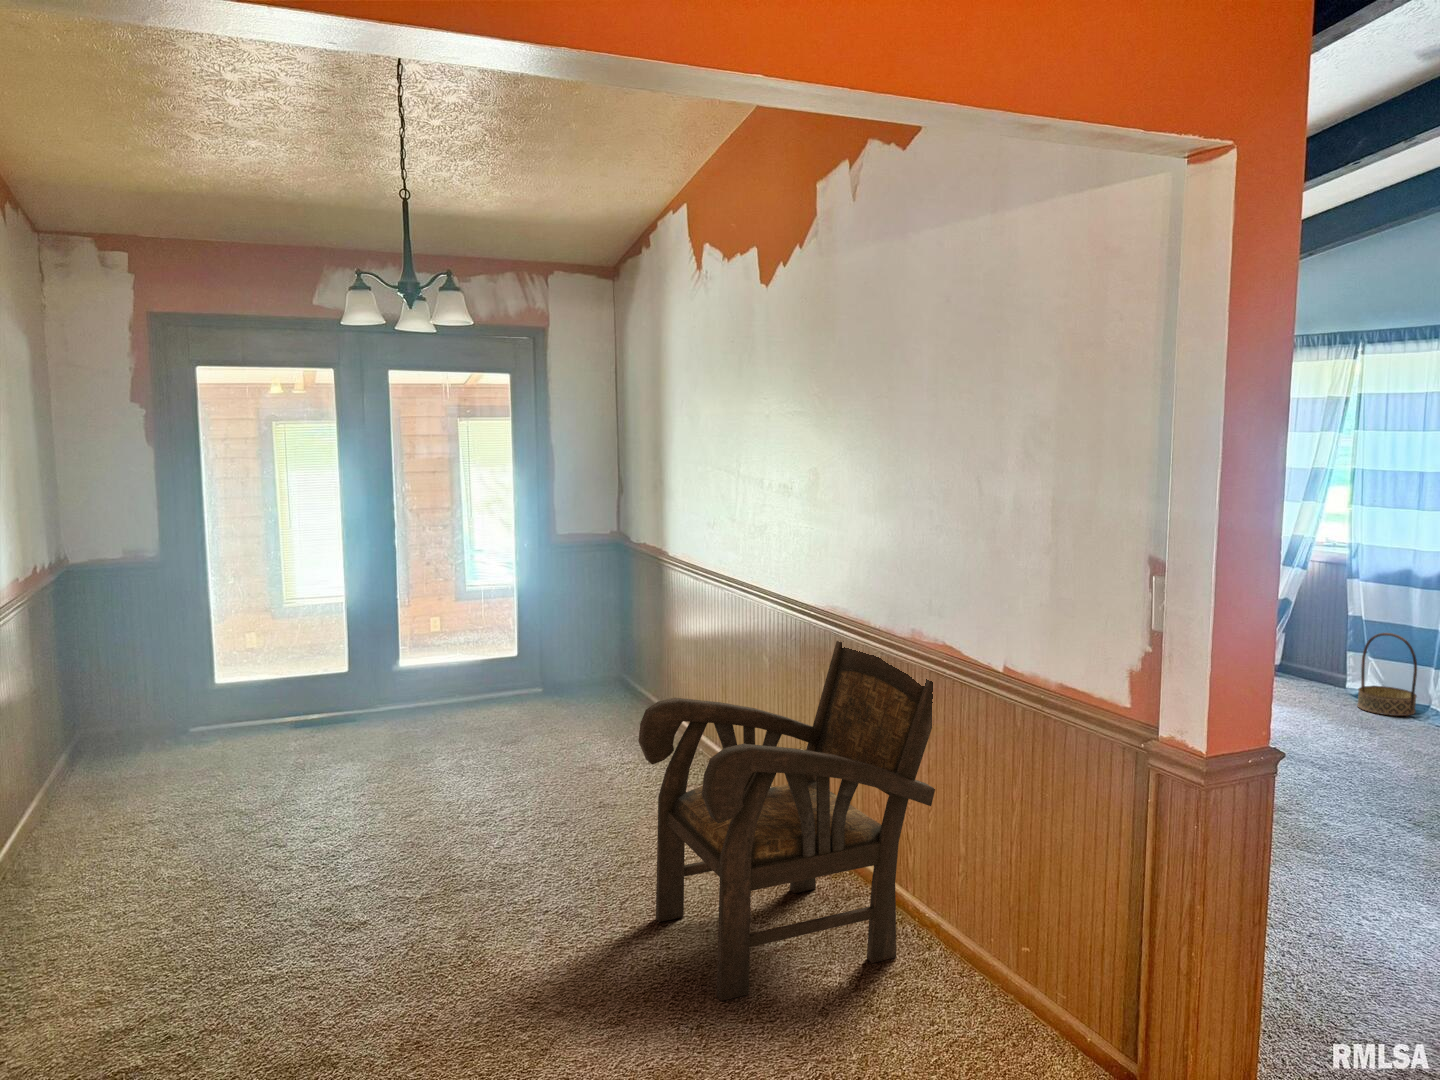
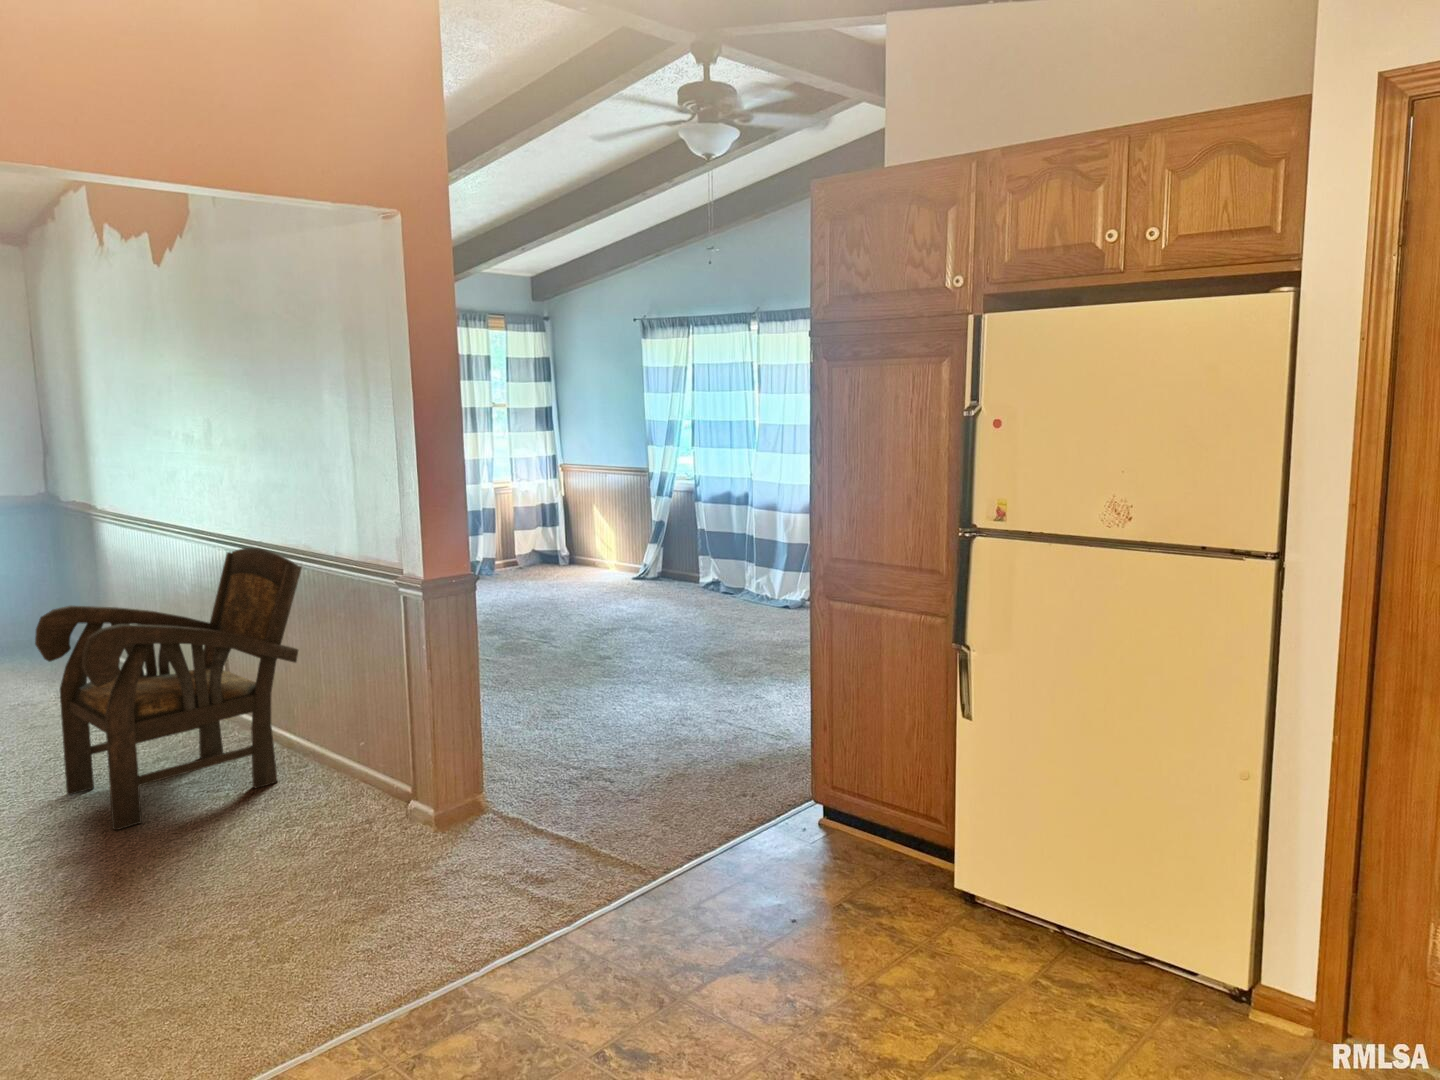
basket: present [1357,633,1417,716] -> none [701,538,737,597]

